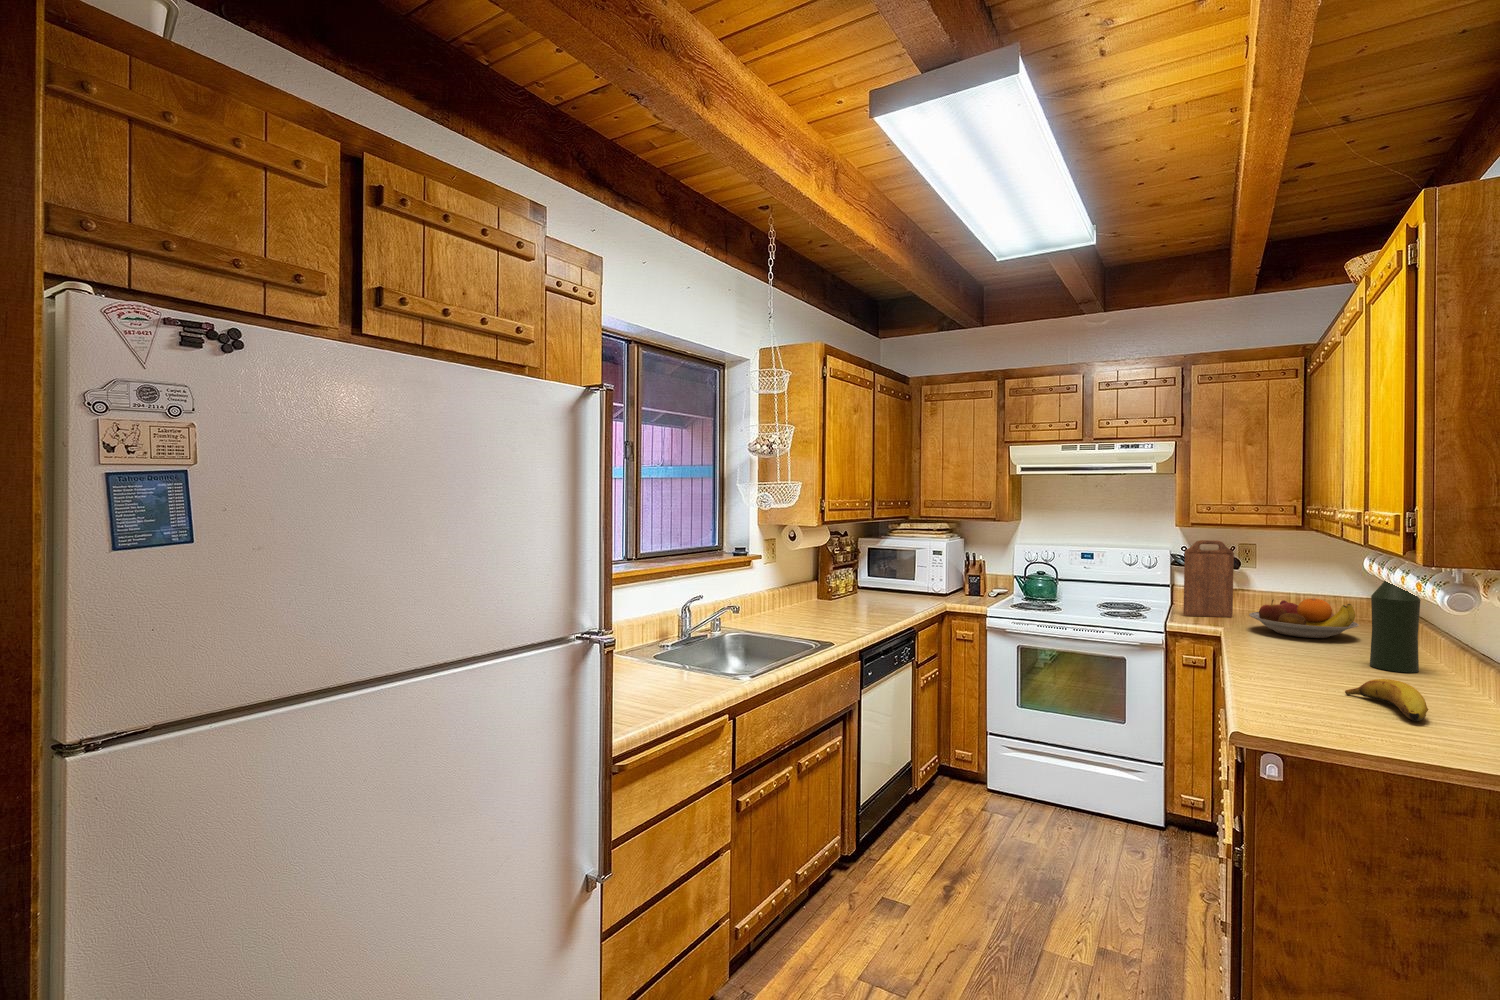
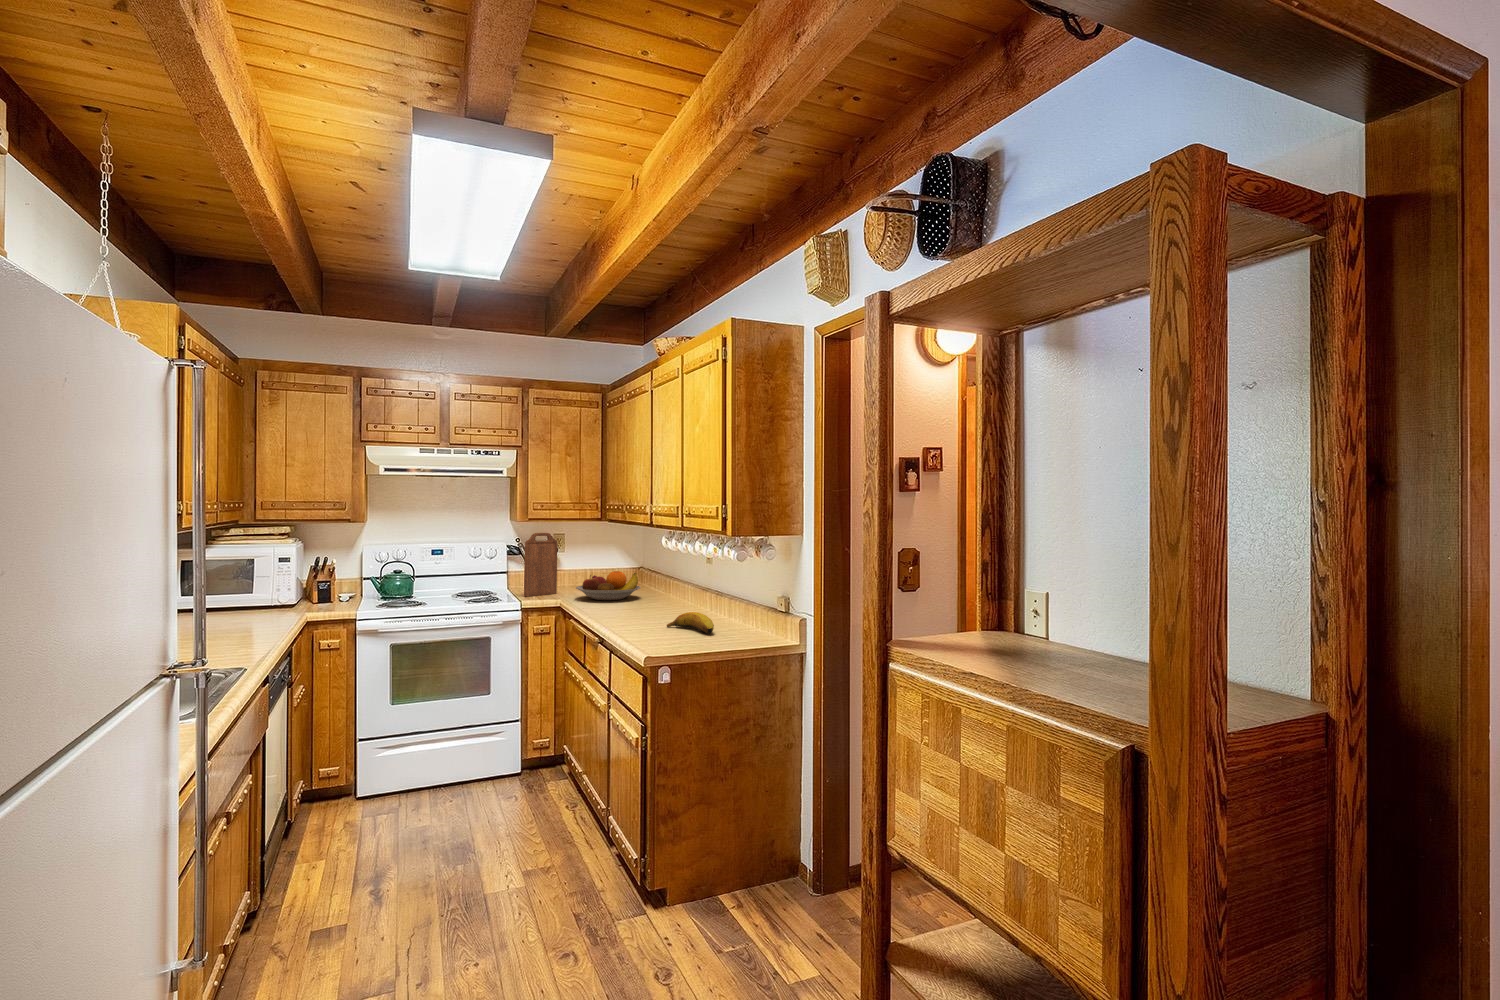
bottle: present [1370,579,1421,673] -> none [660,545,685,611]

